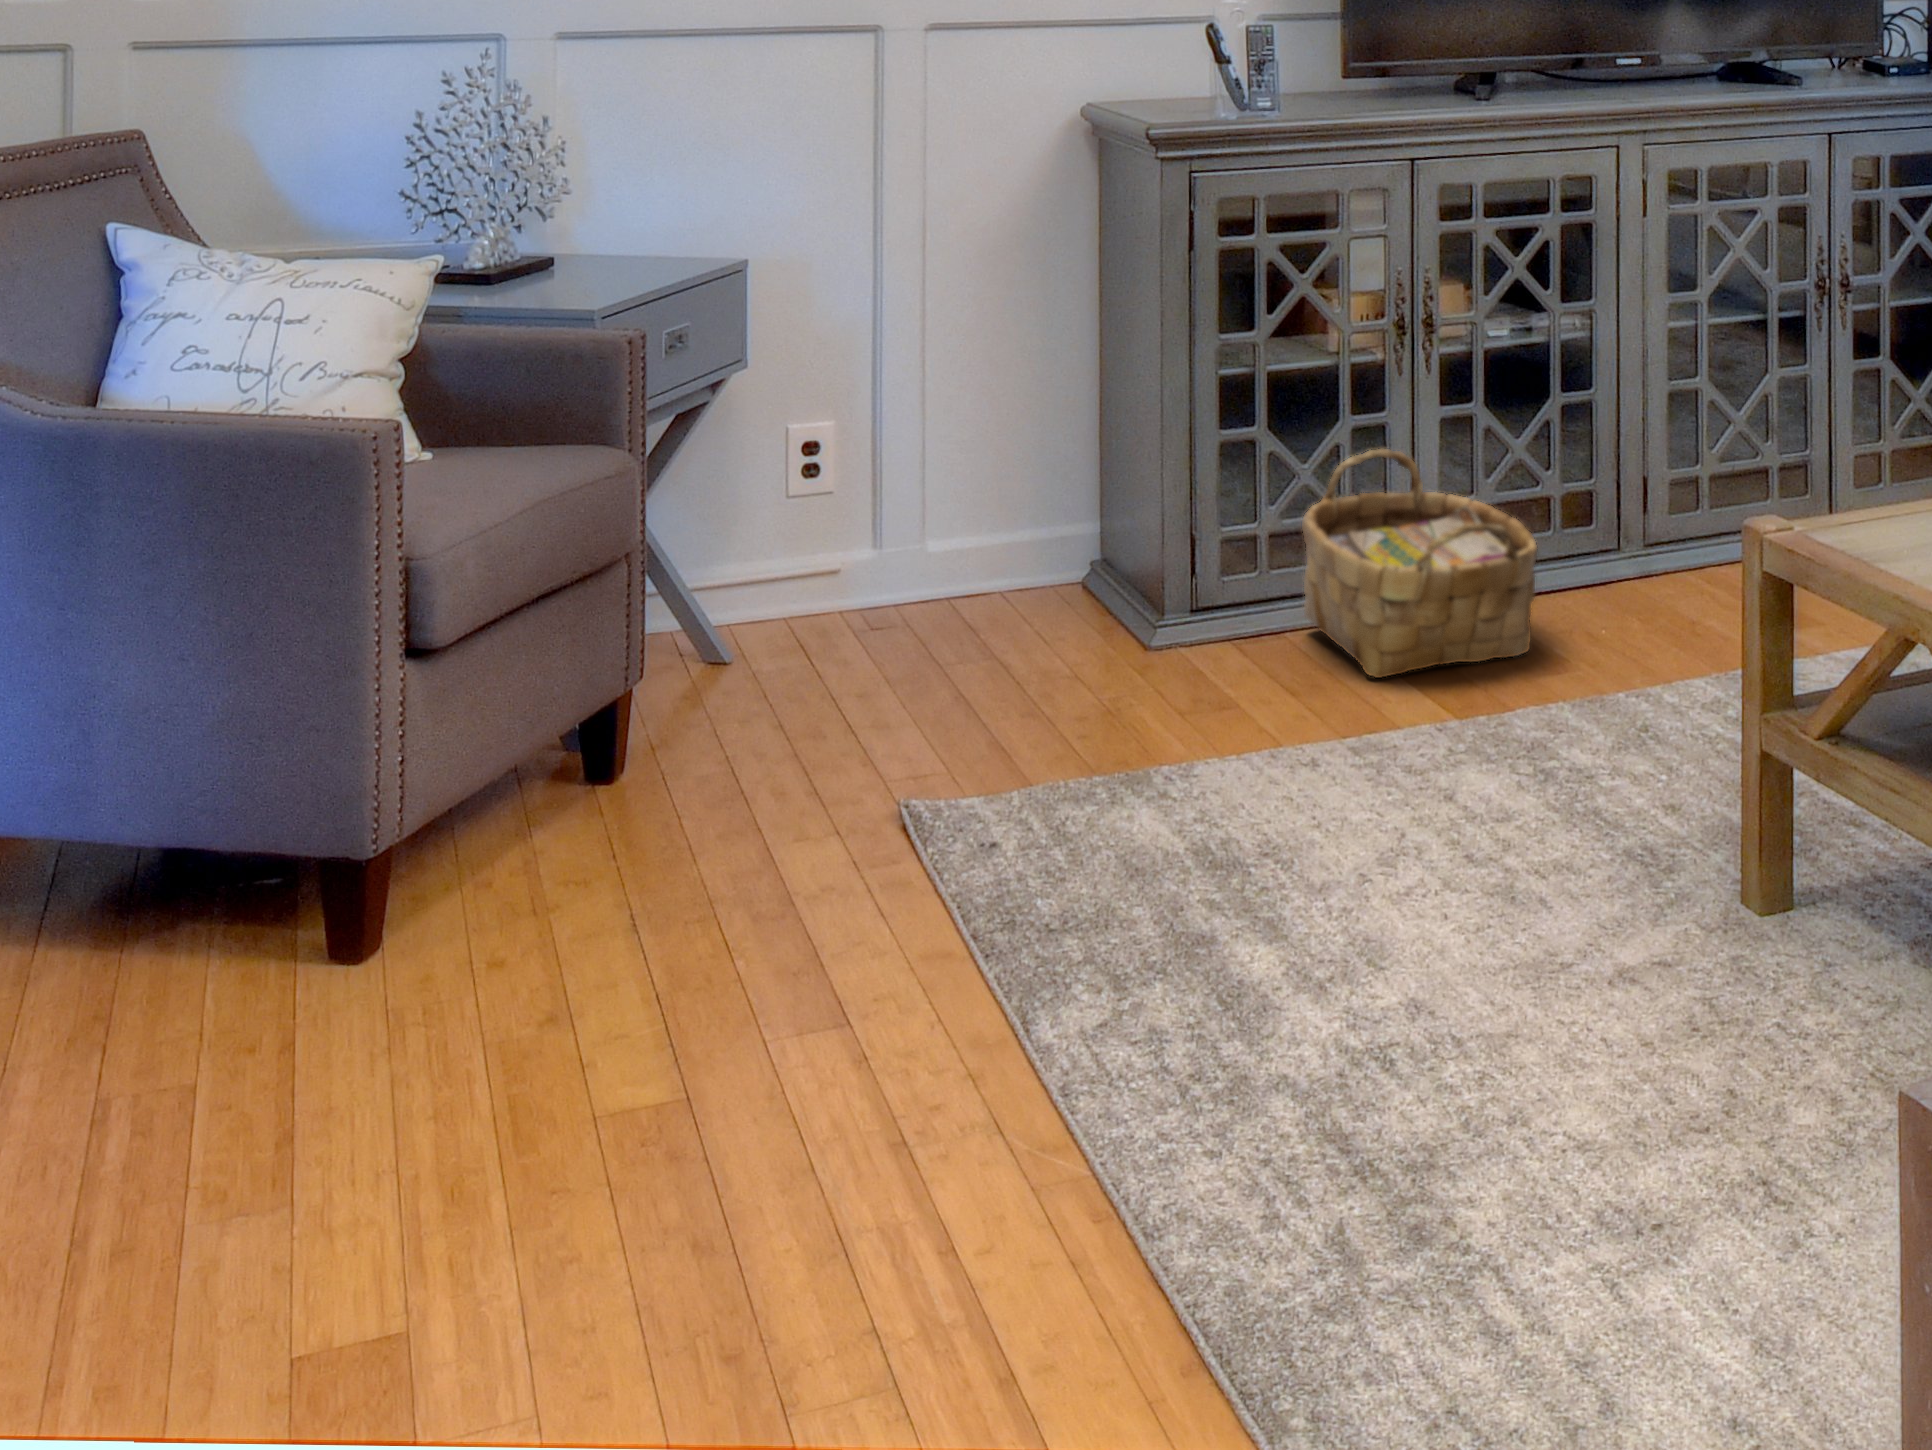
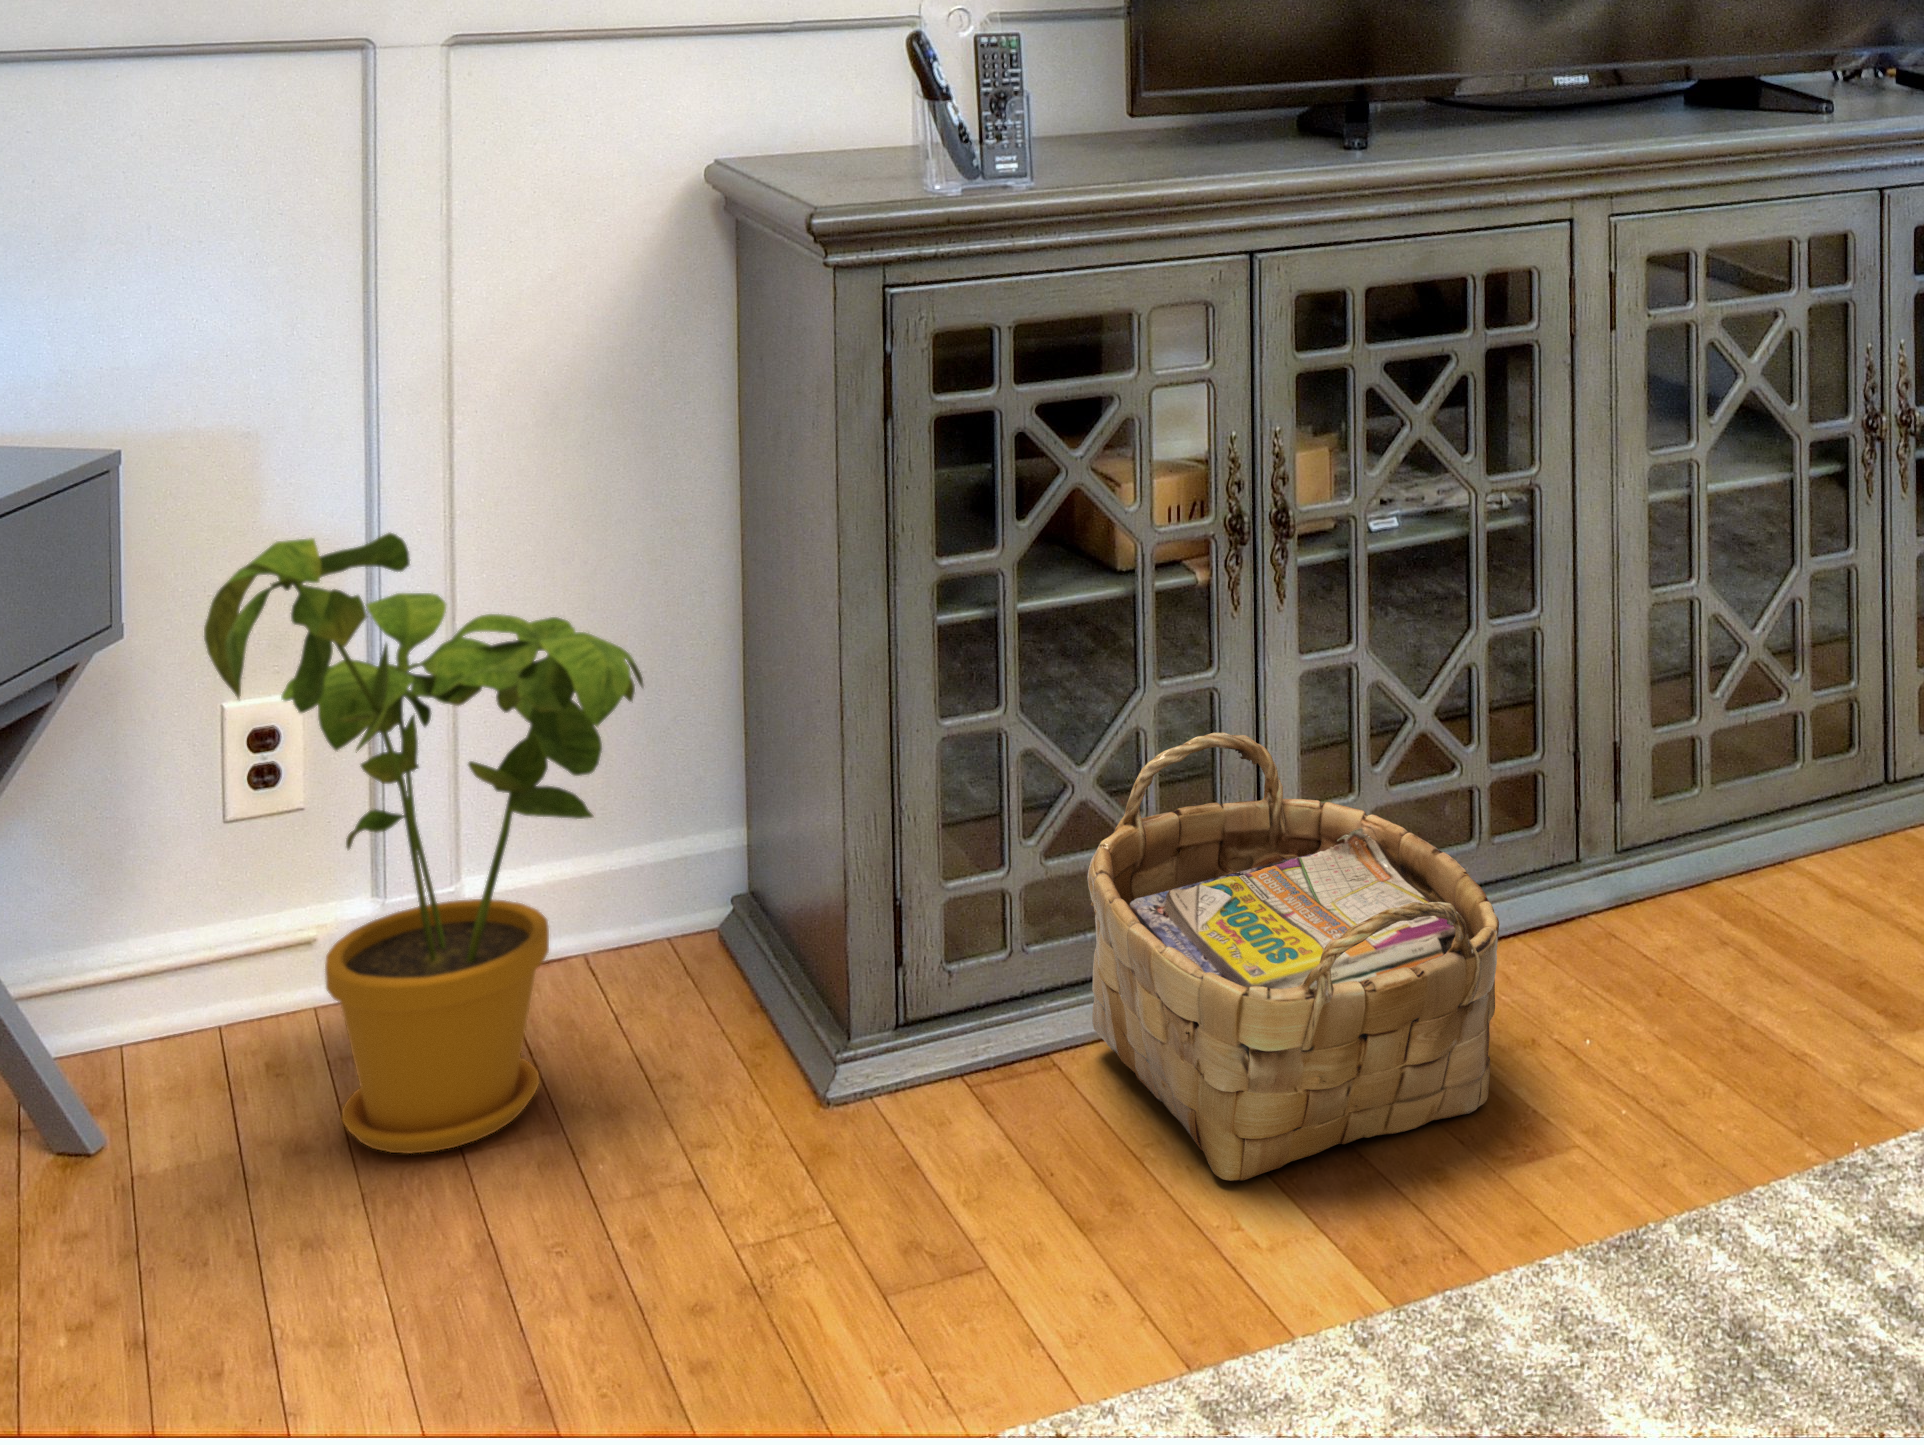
house plant: none [799,306,1046,662] -> present [204,533,643,1154]

